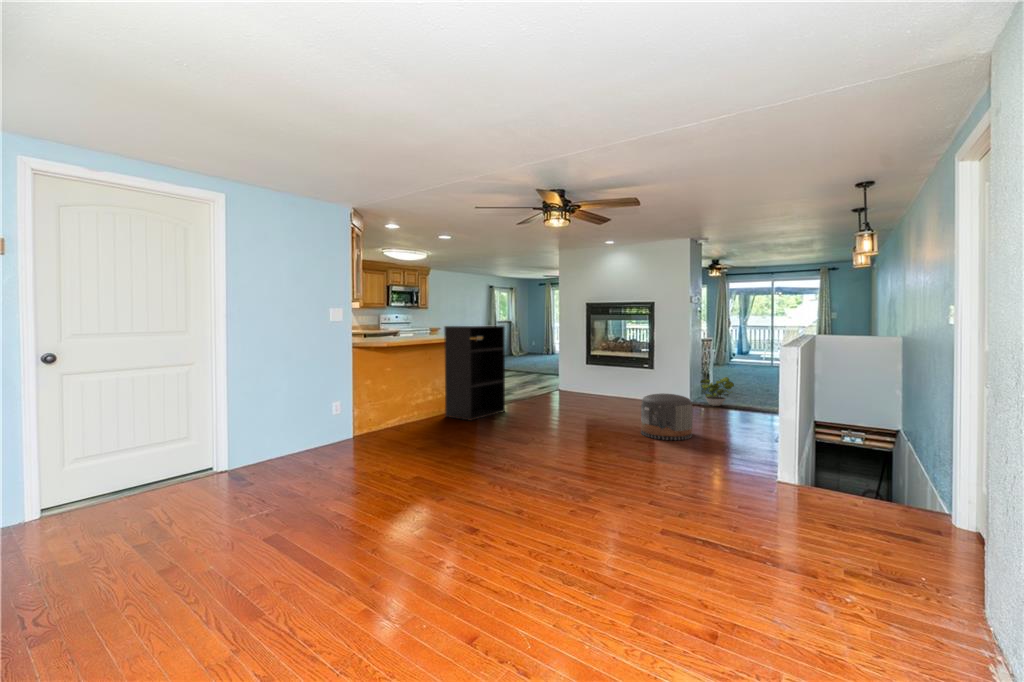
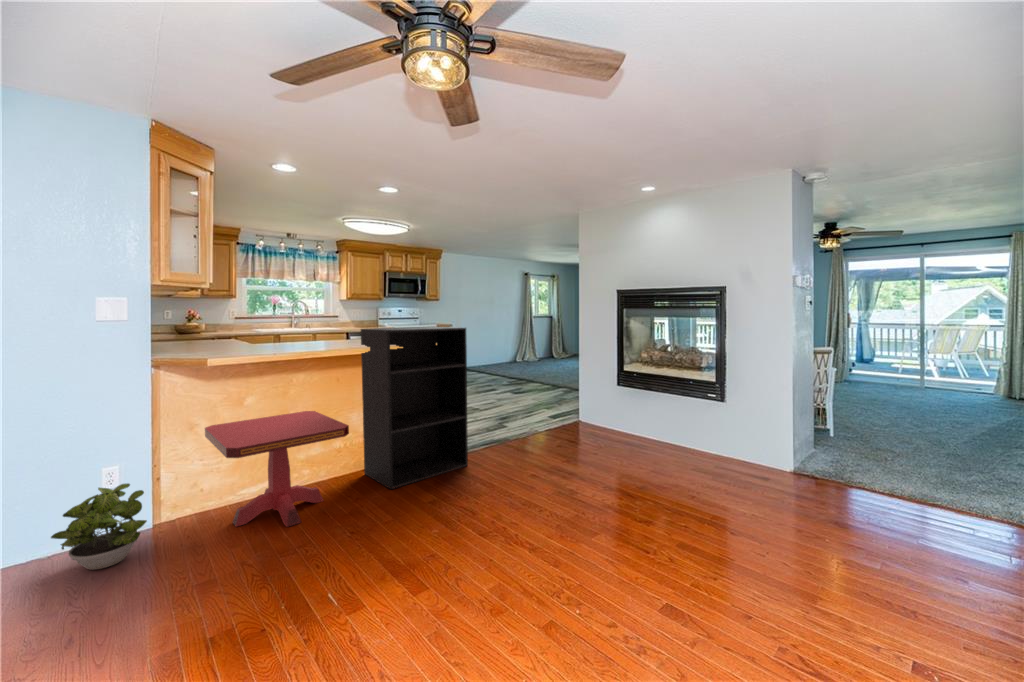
side table: none [374,376,456,435] -> present [205,411,349,527]
potted plant: present [700,377,734,406] -> present [51,484,147,570]
pouf: present [641,393,693,440] -> none [688,478,811,608]

